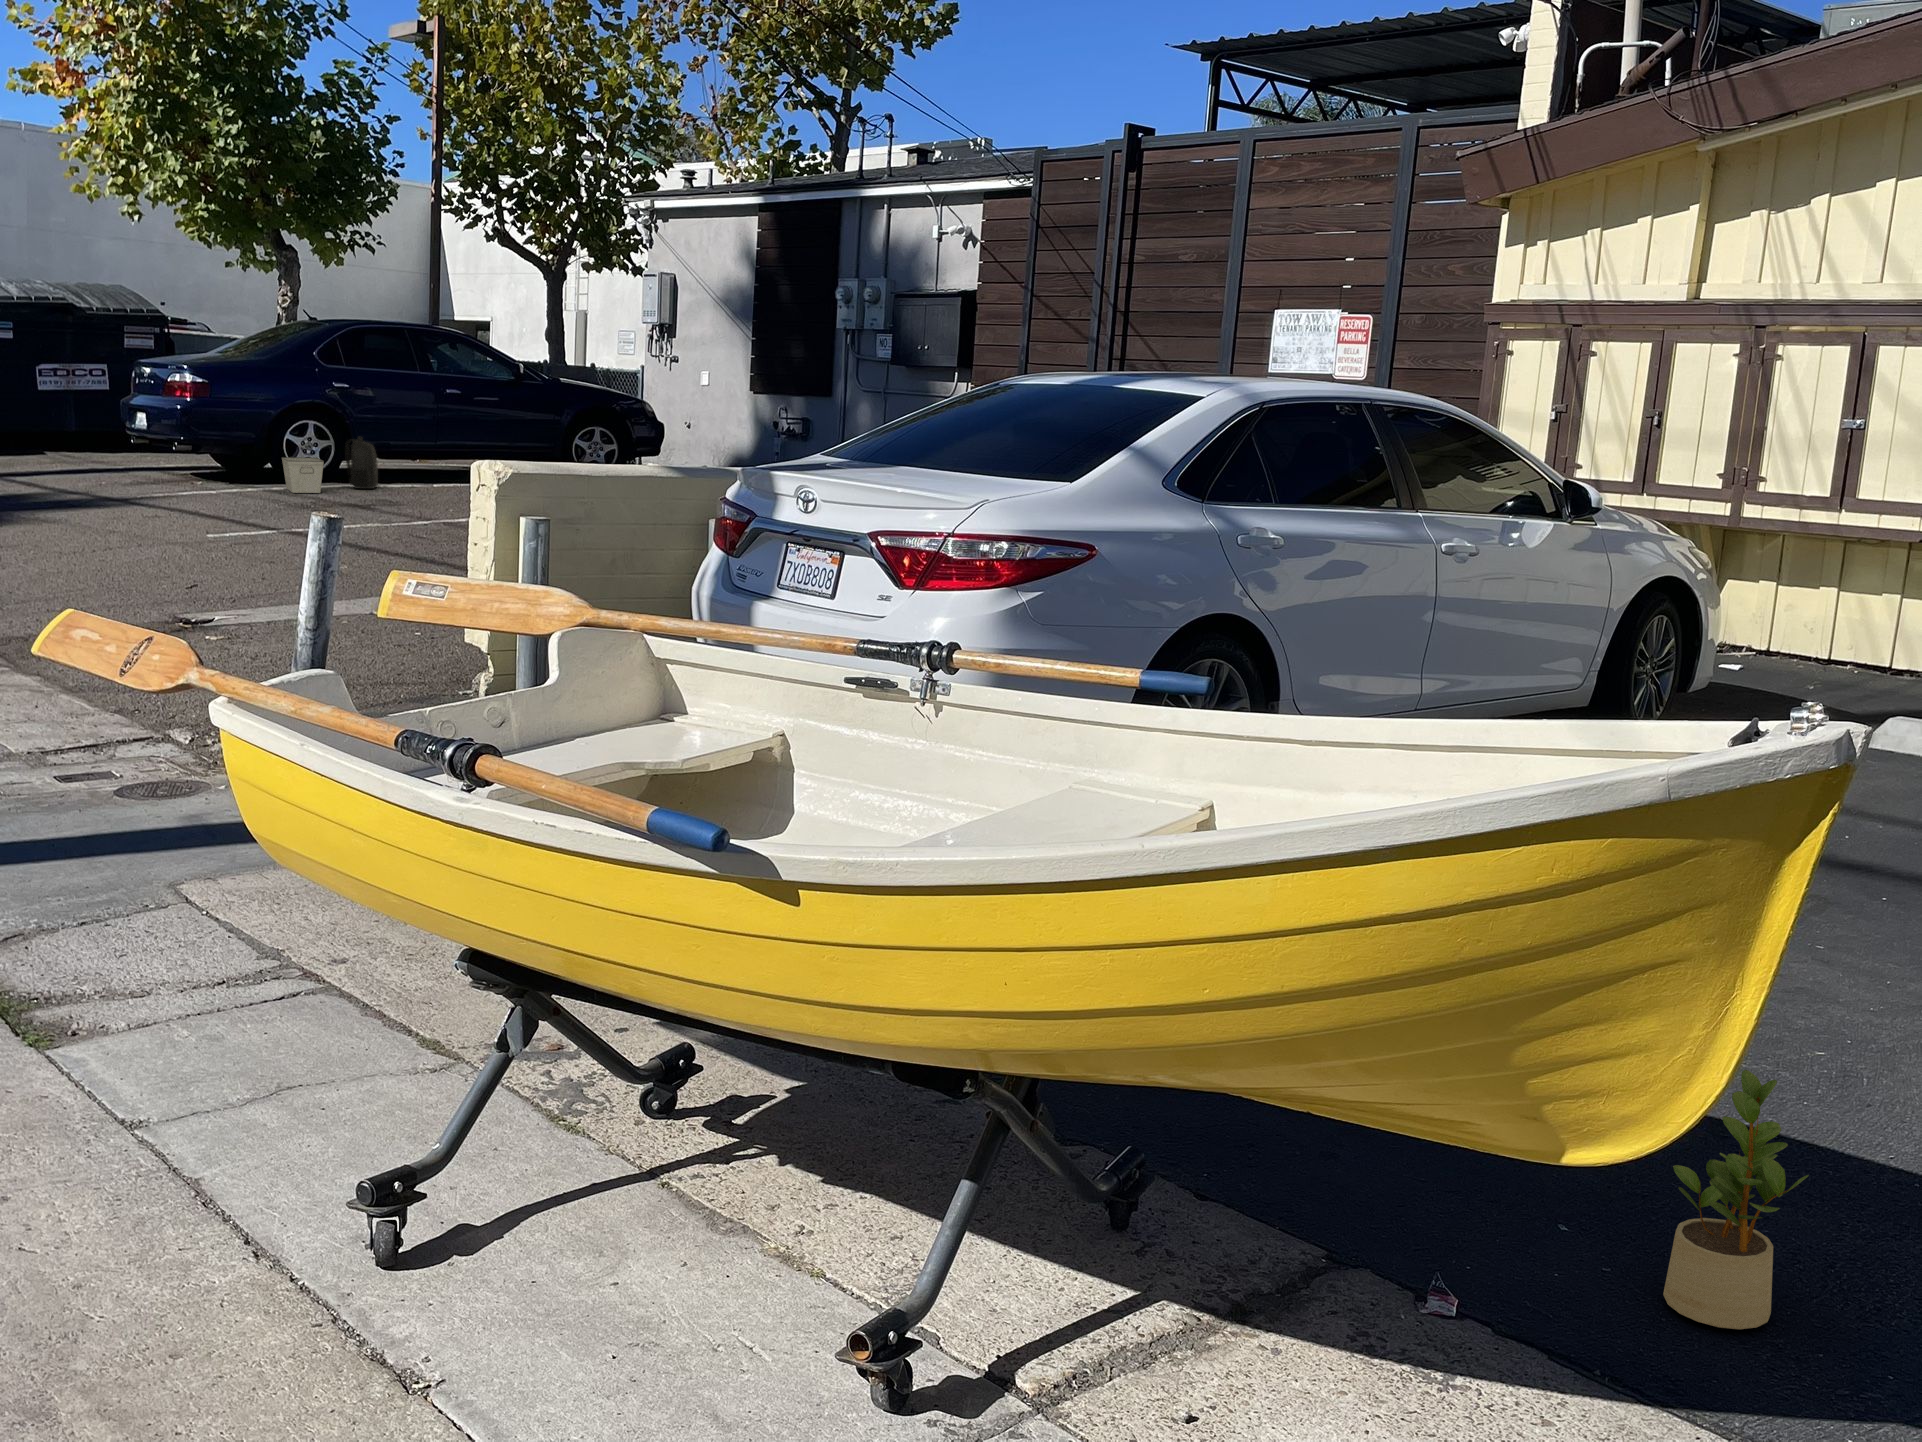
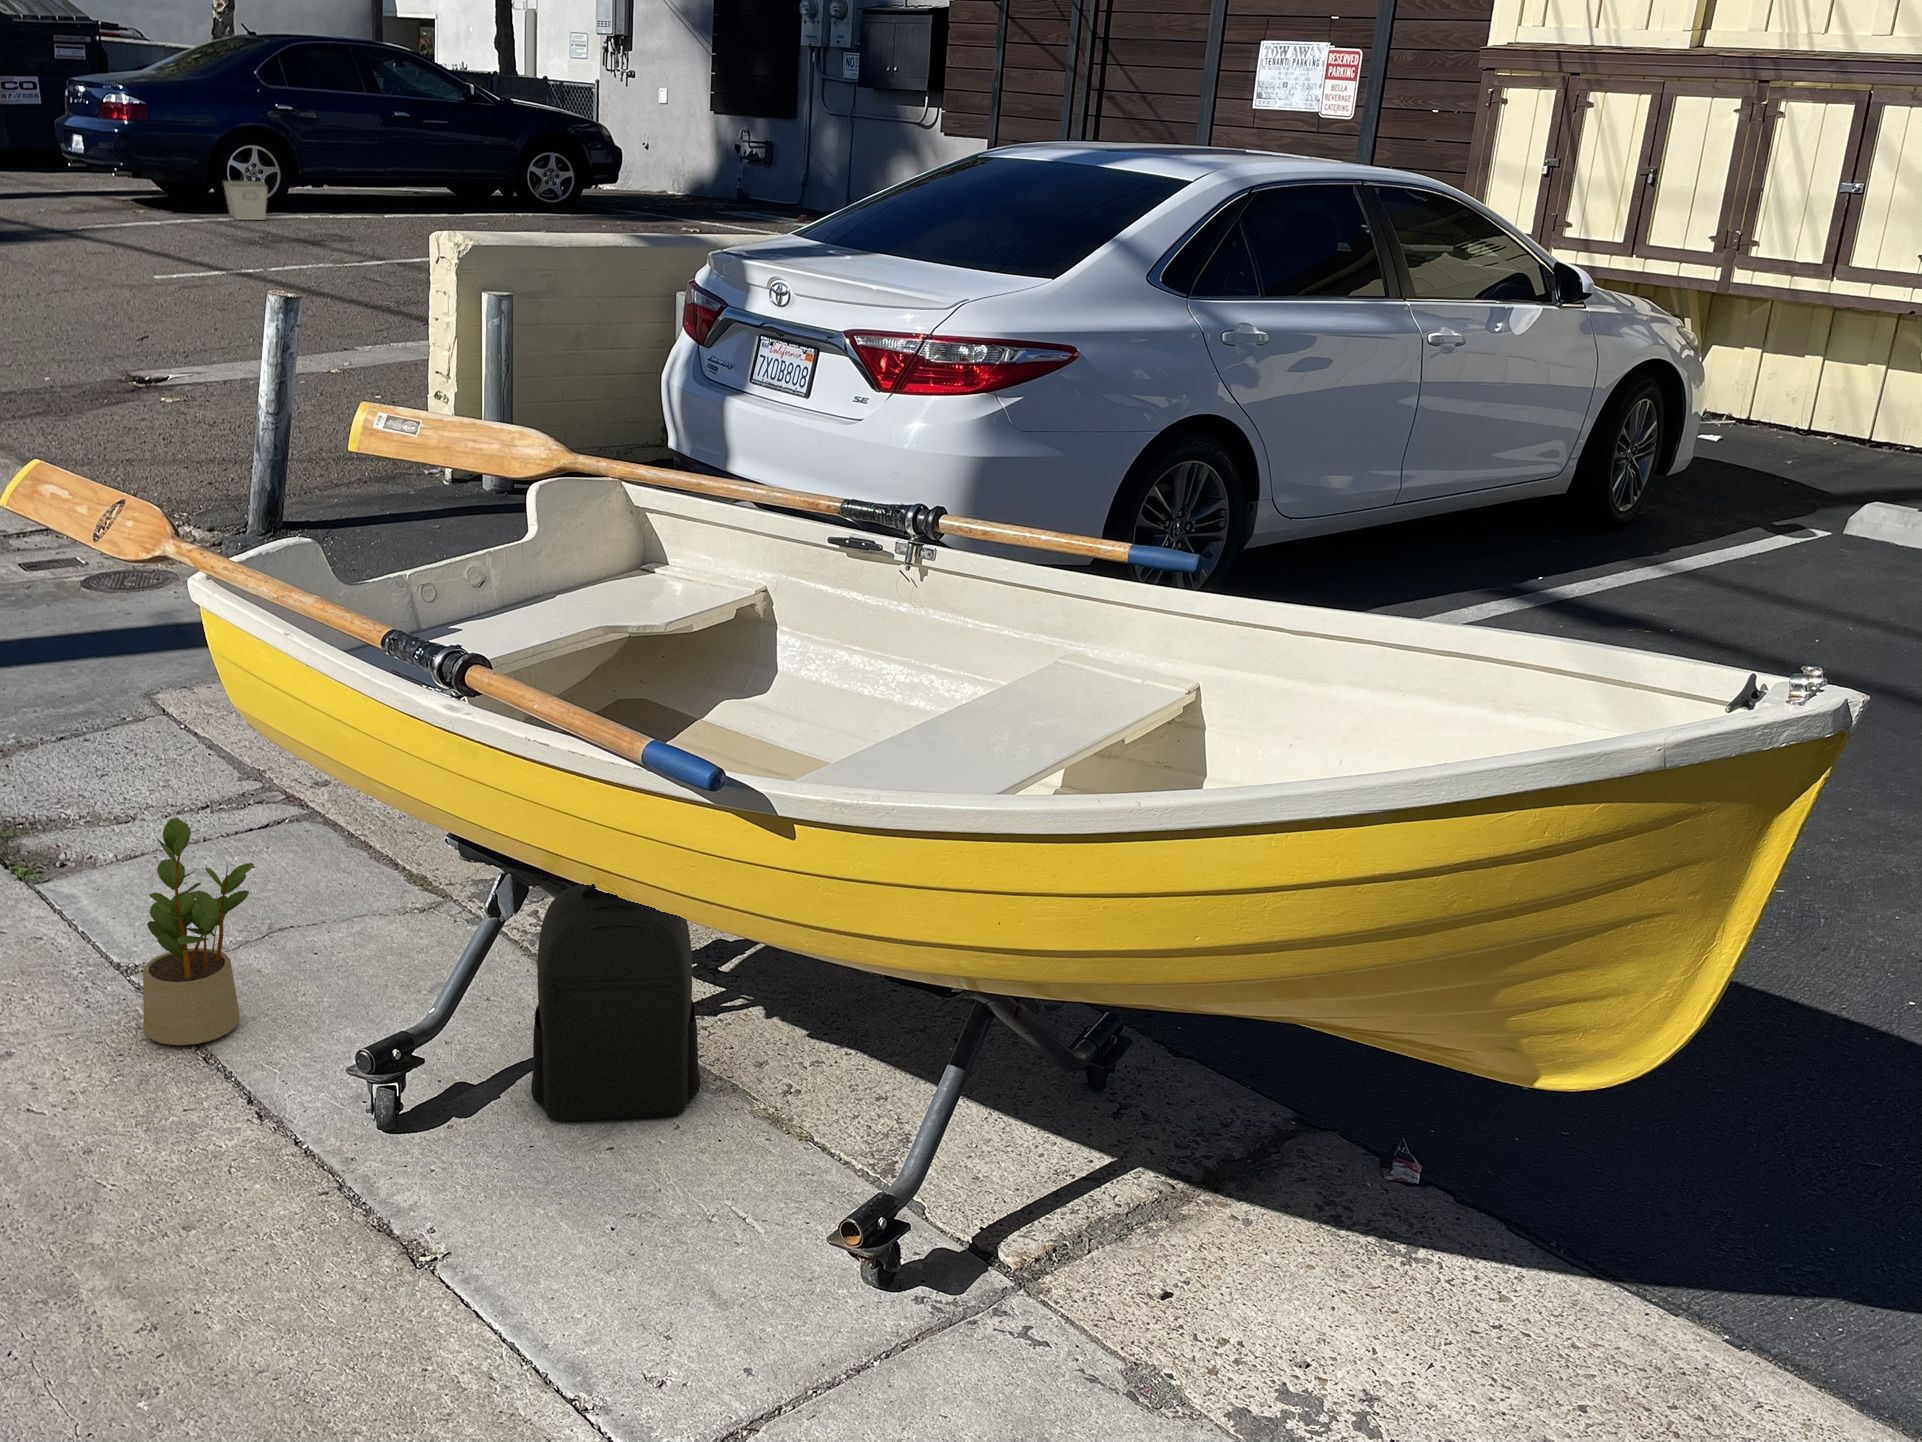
backpack: present [345,437,378,489] -> present [531,882,700,1120]
potted plant: present [1663,1070,1808,1329] -> present [143,818,254,1045]

